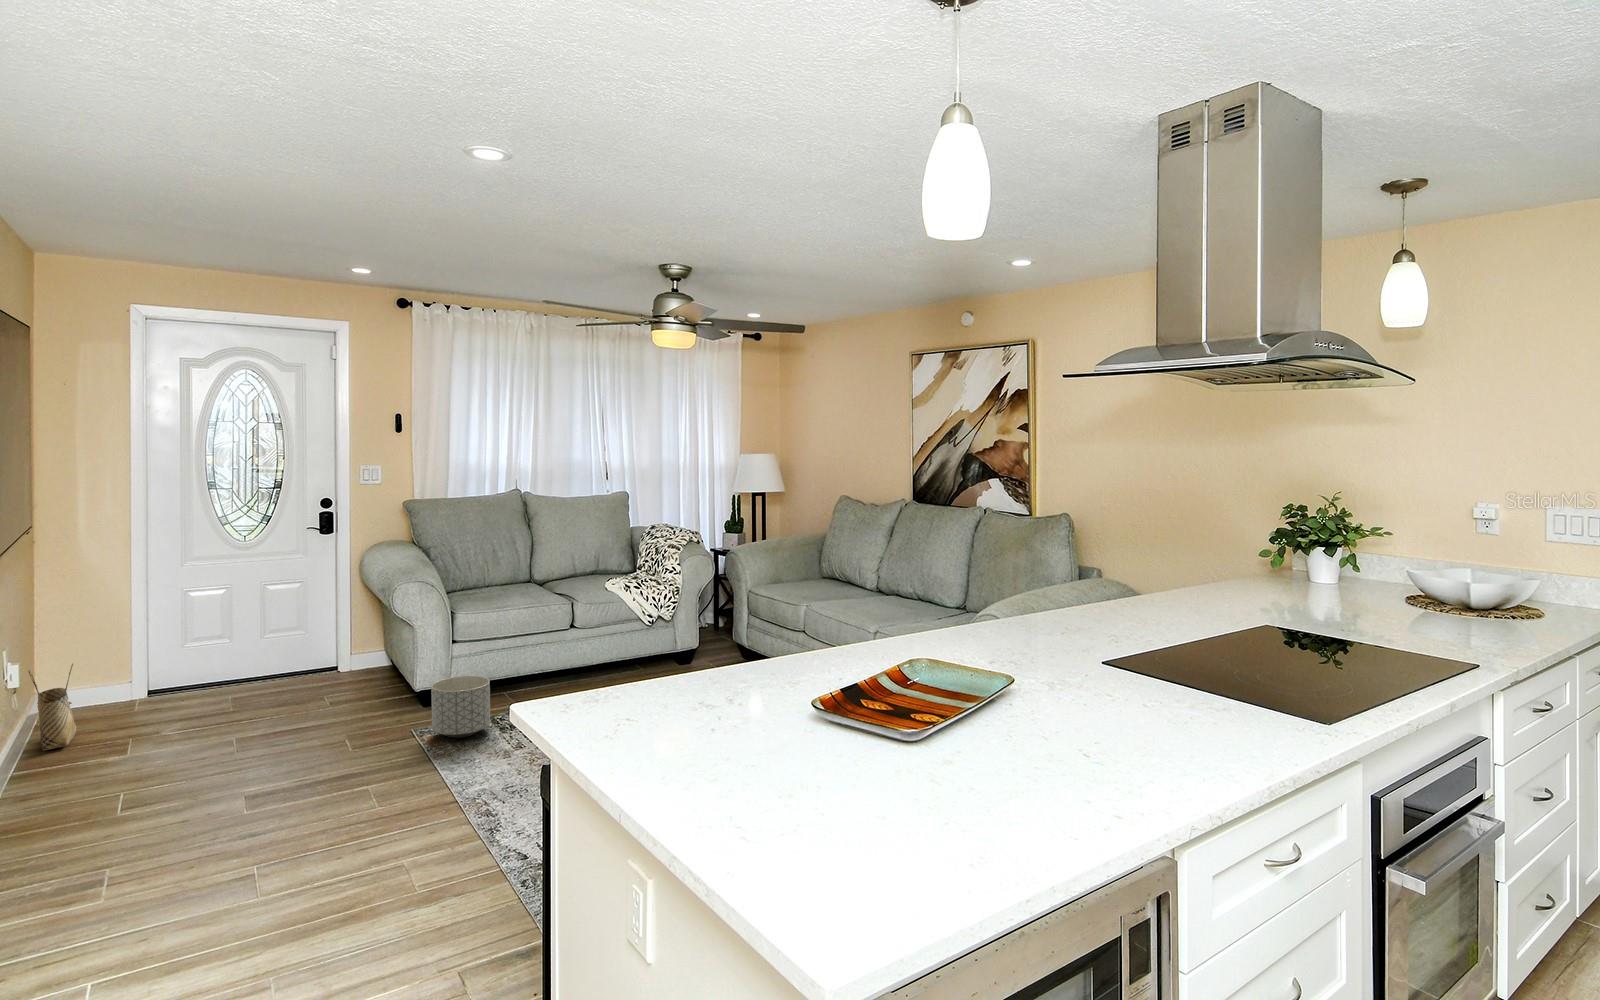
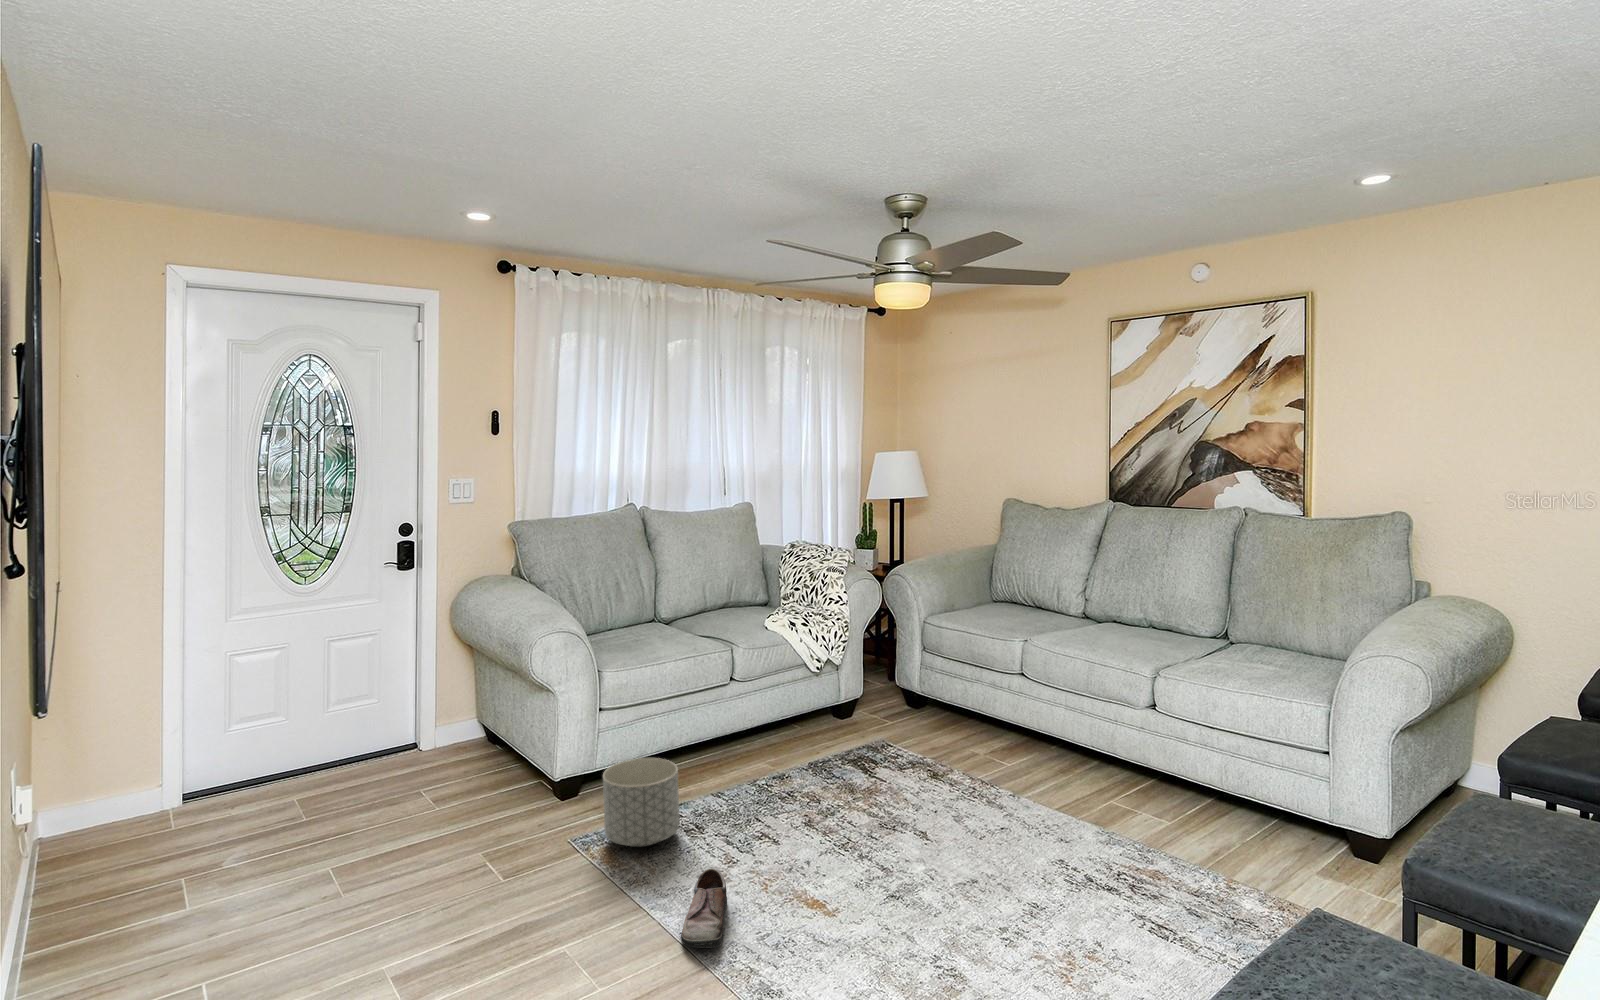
woven basket: present [29,664,76,750] -> none [33,773,101,905]
shoe: none [446,746,495,791] -> present [681,869,727,948]

